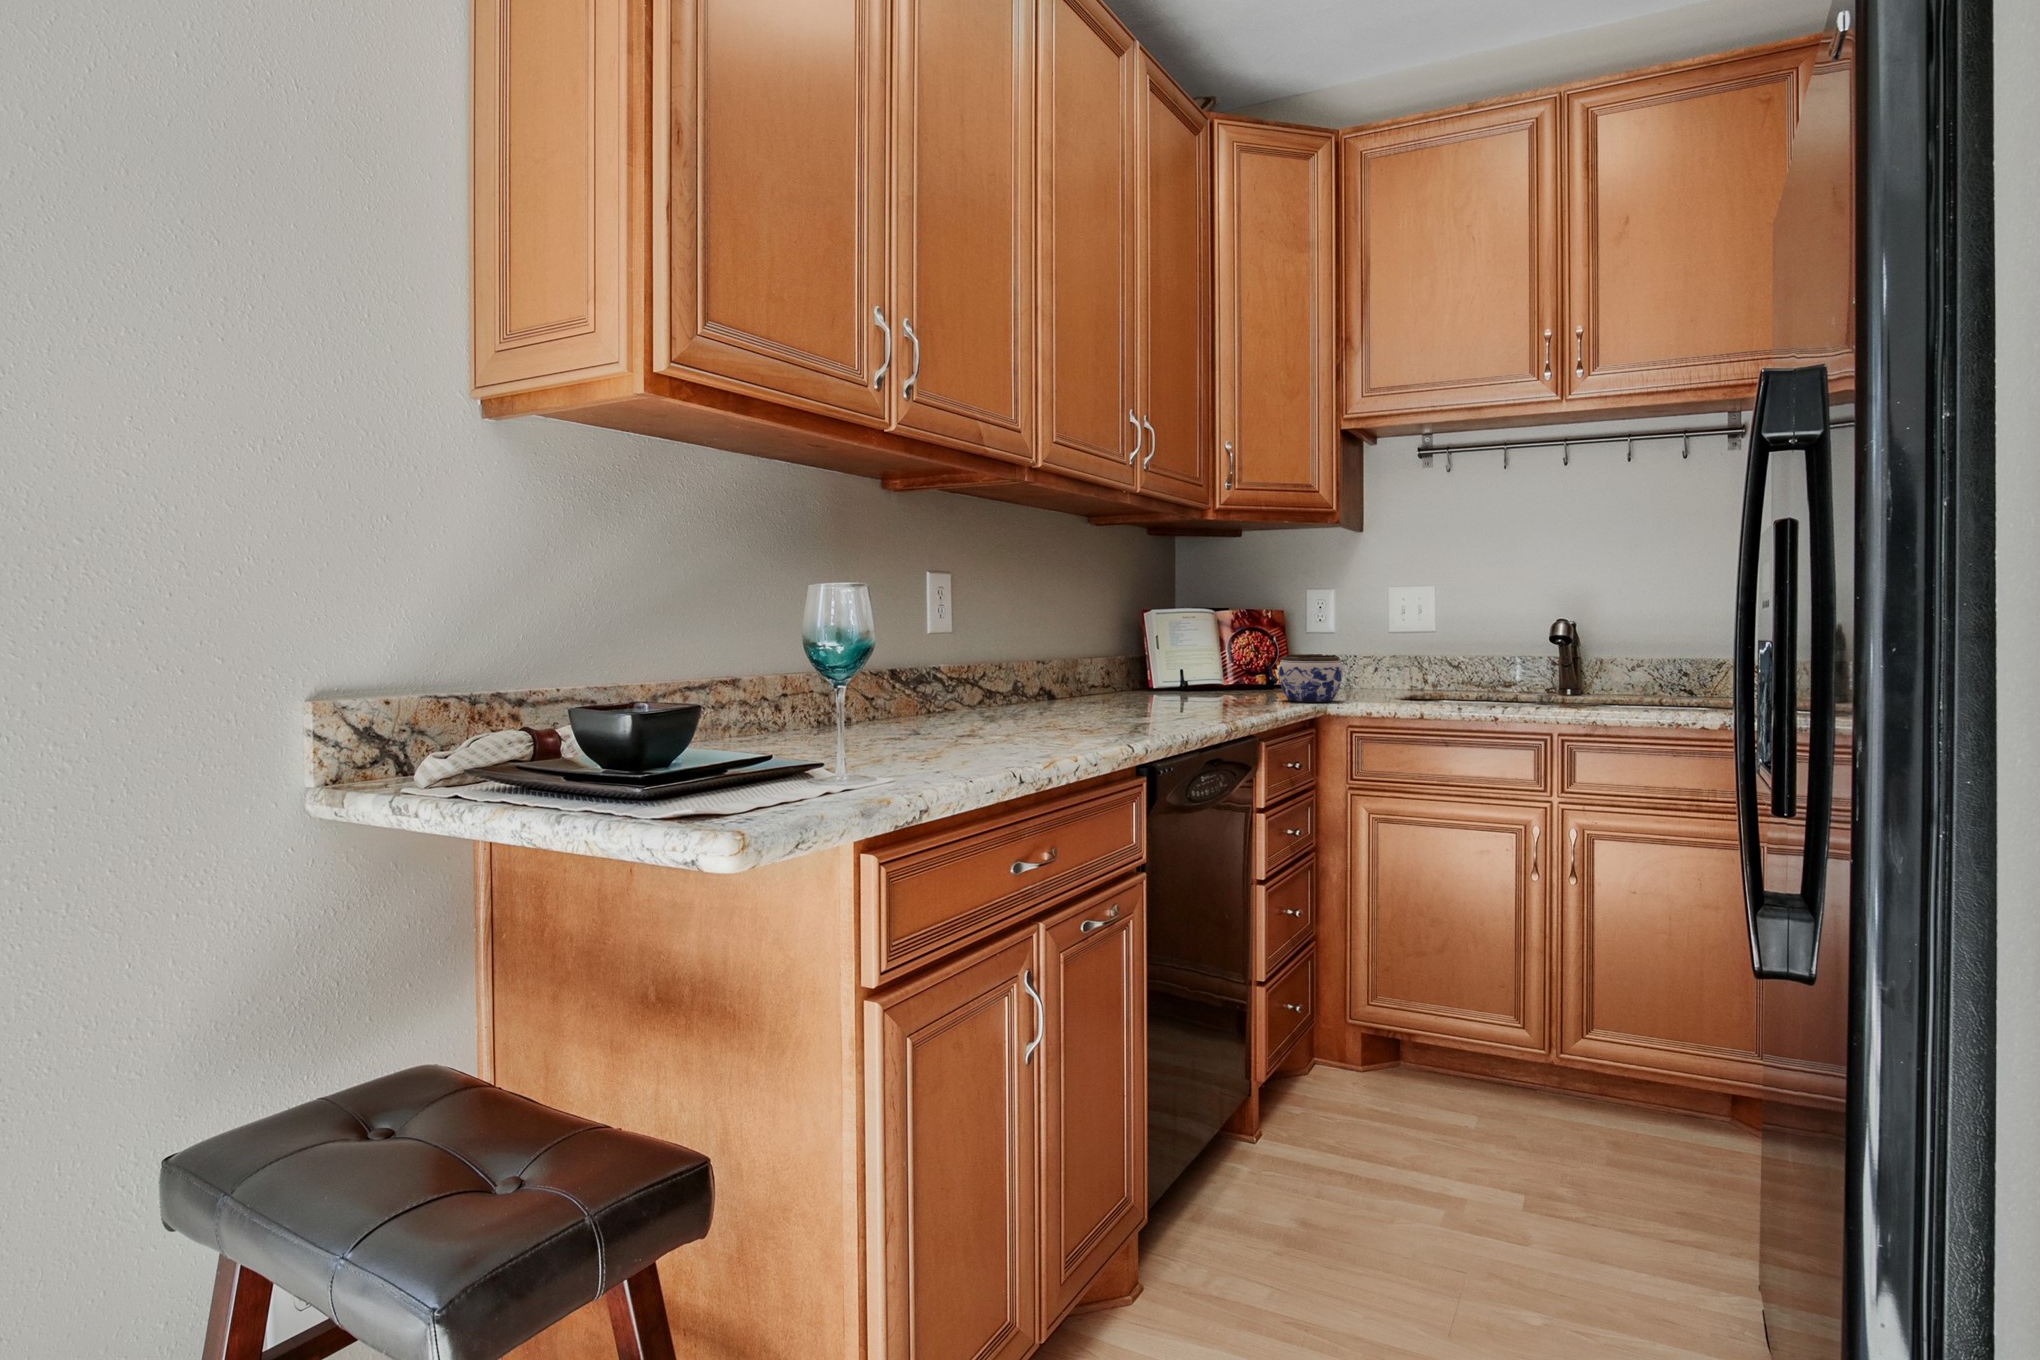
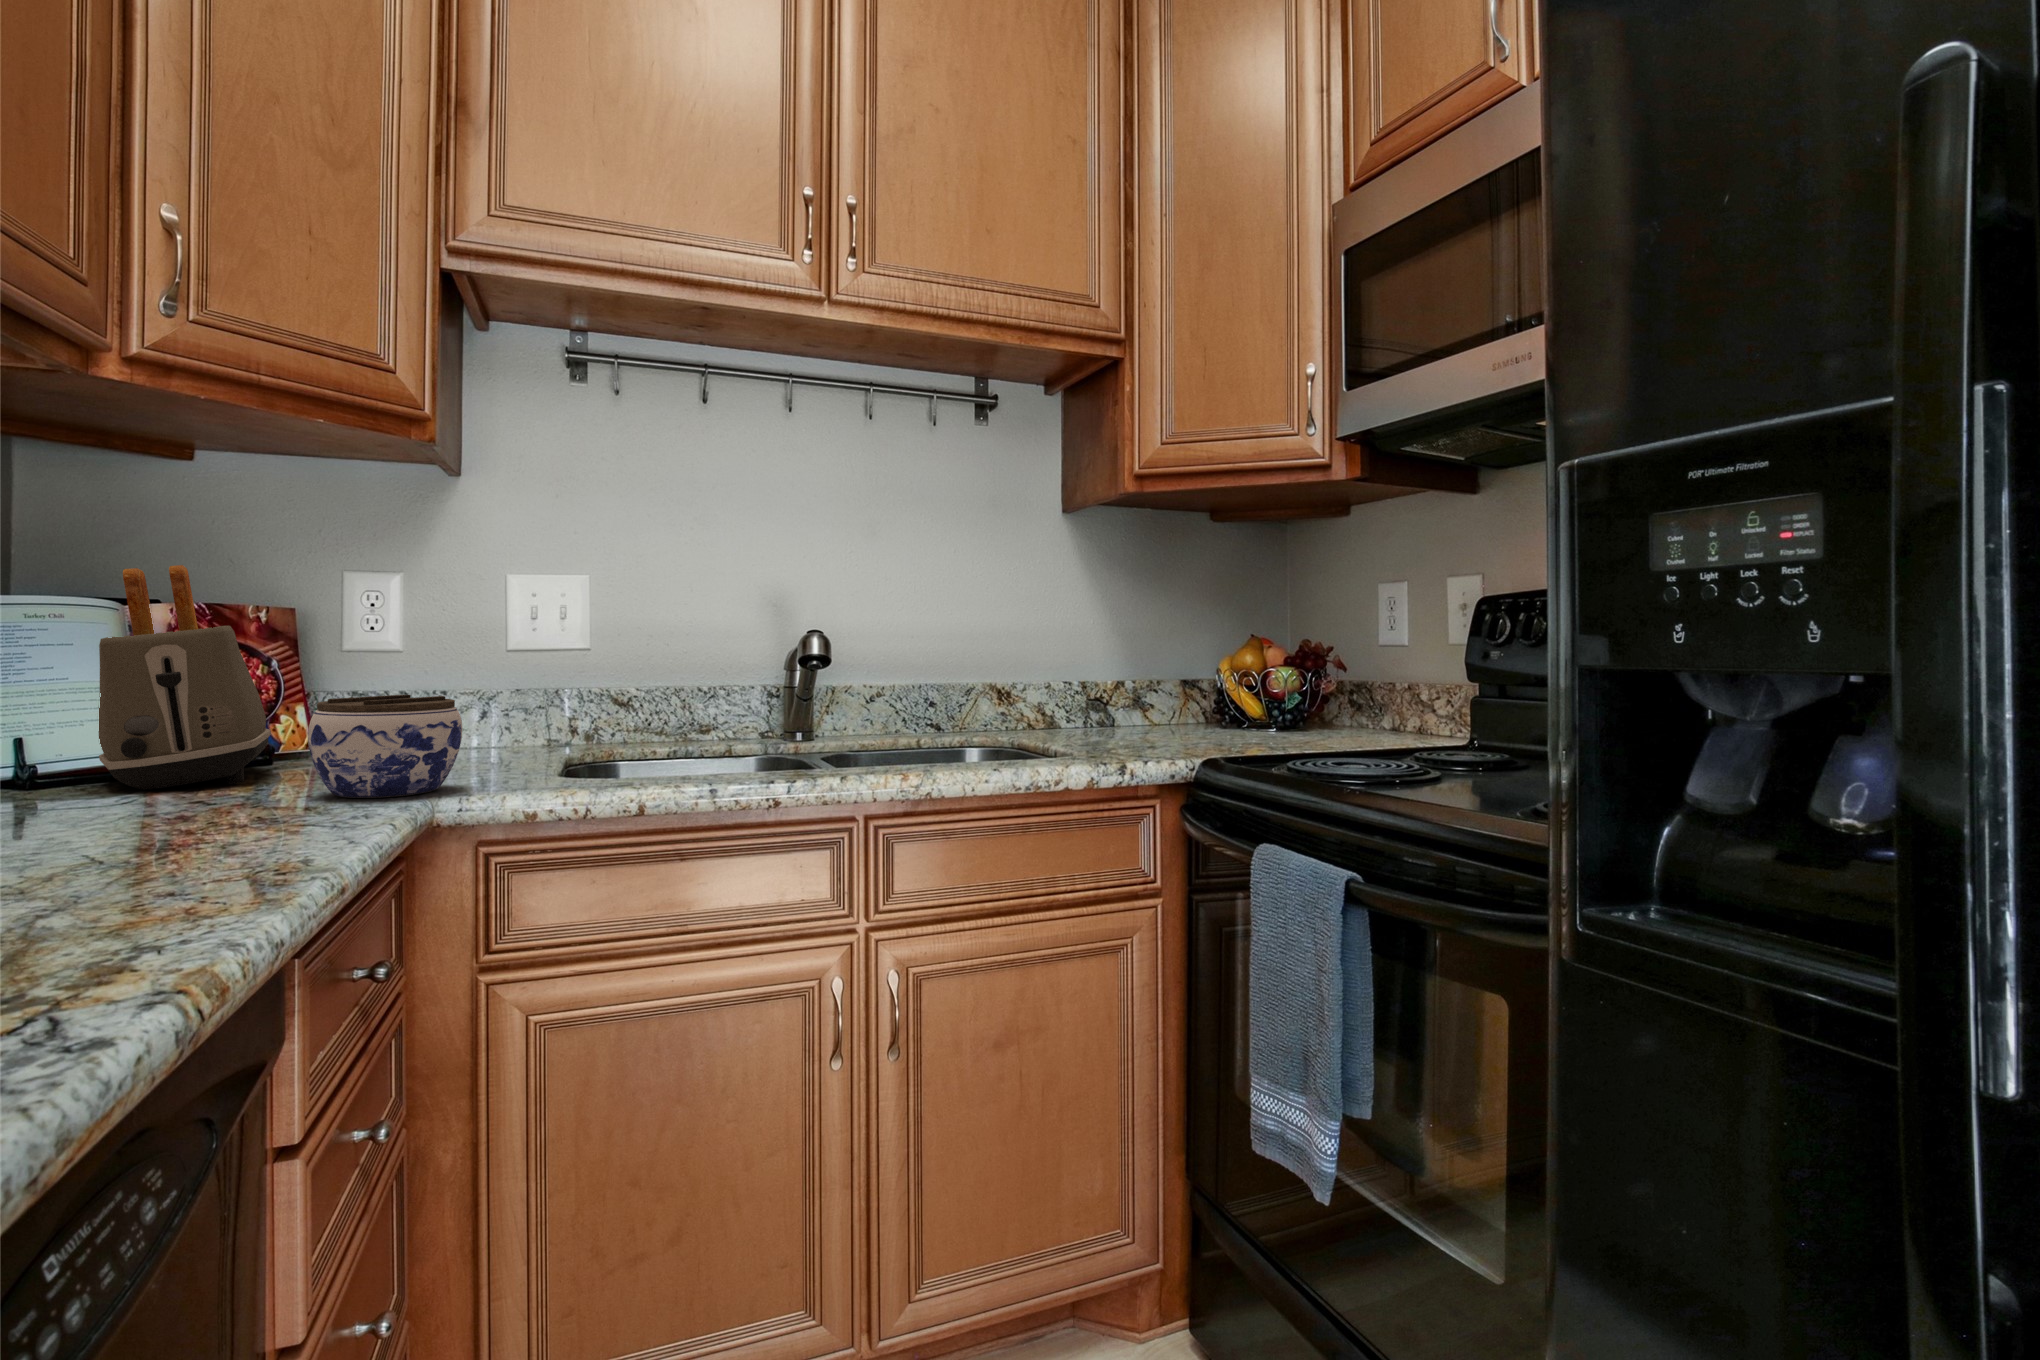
toaster: none [1209,593,1272,695] -> present [99,565,271,790]

